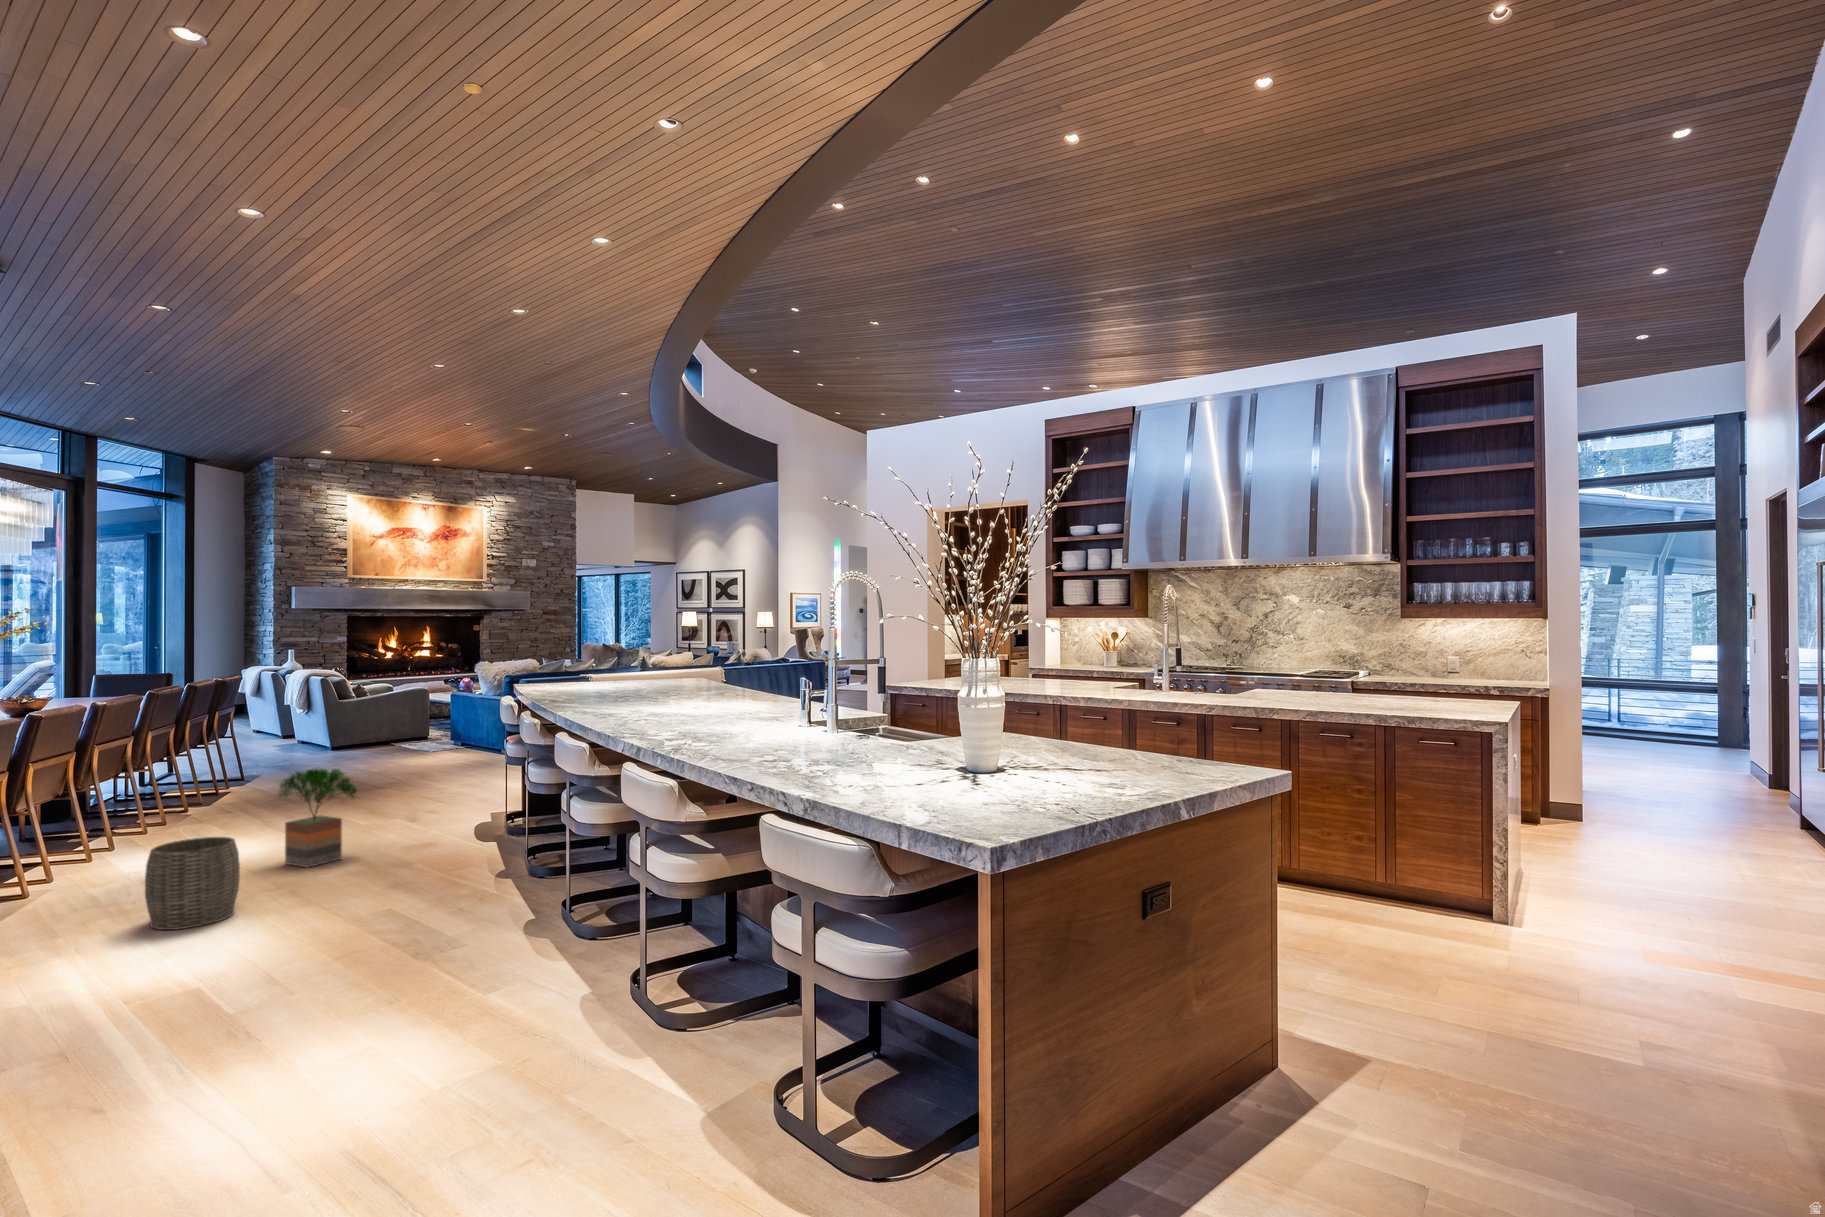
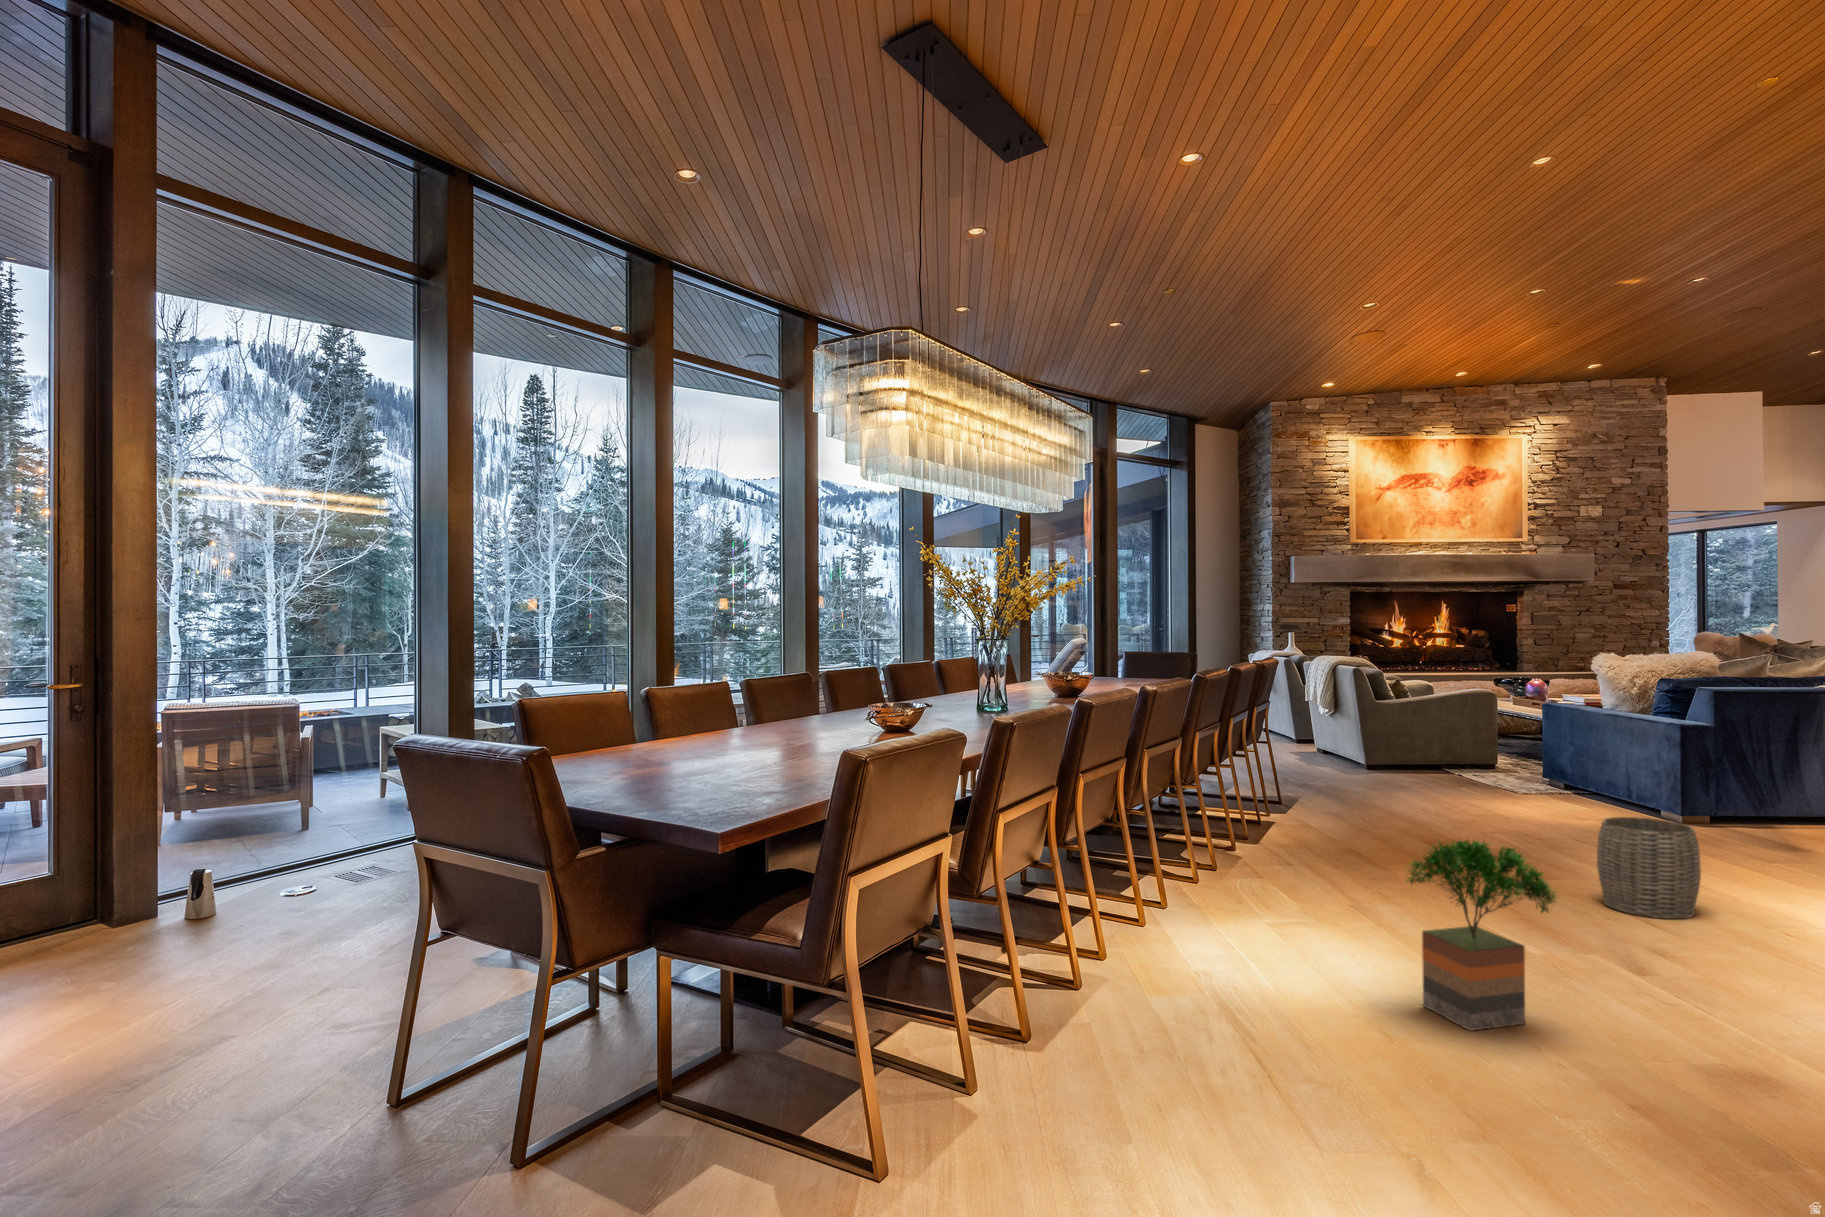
woven basket: present [145,837,240,930] -> present [1597,817,1701,919]

